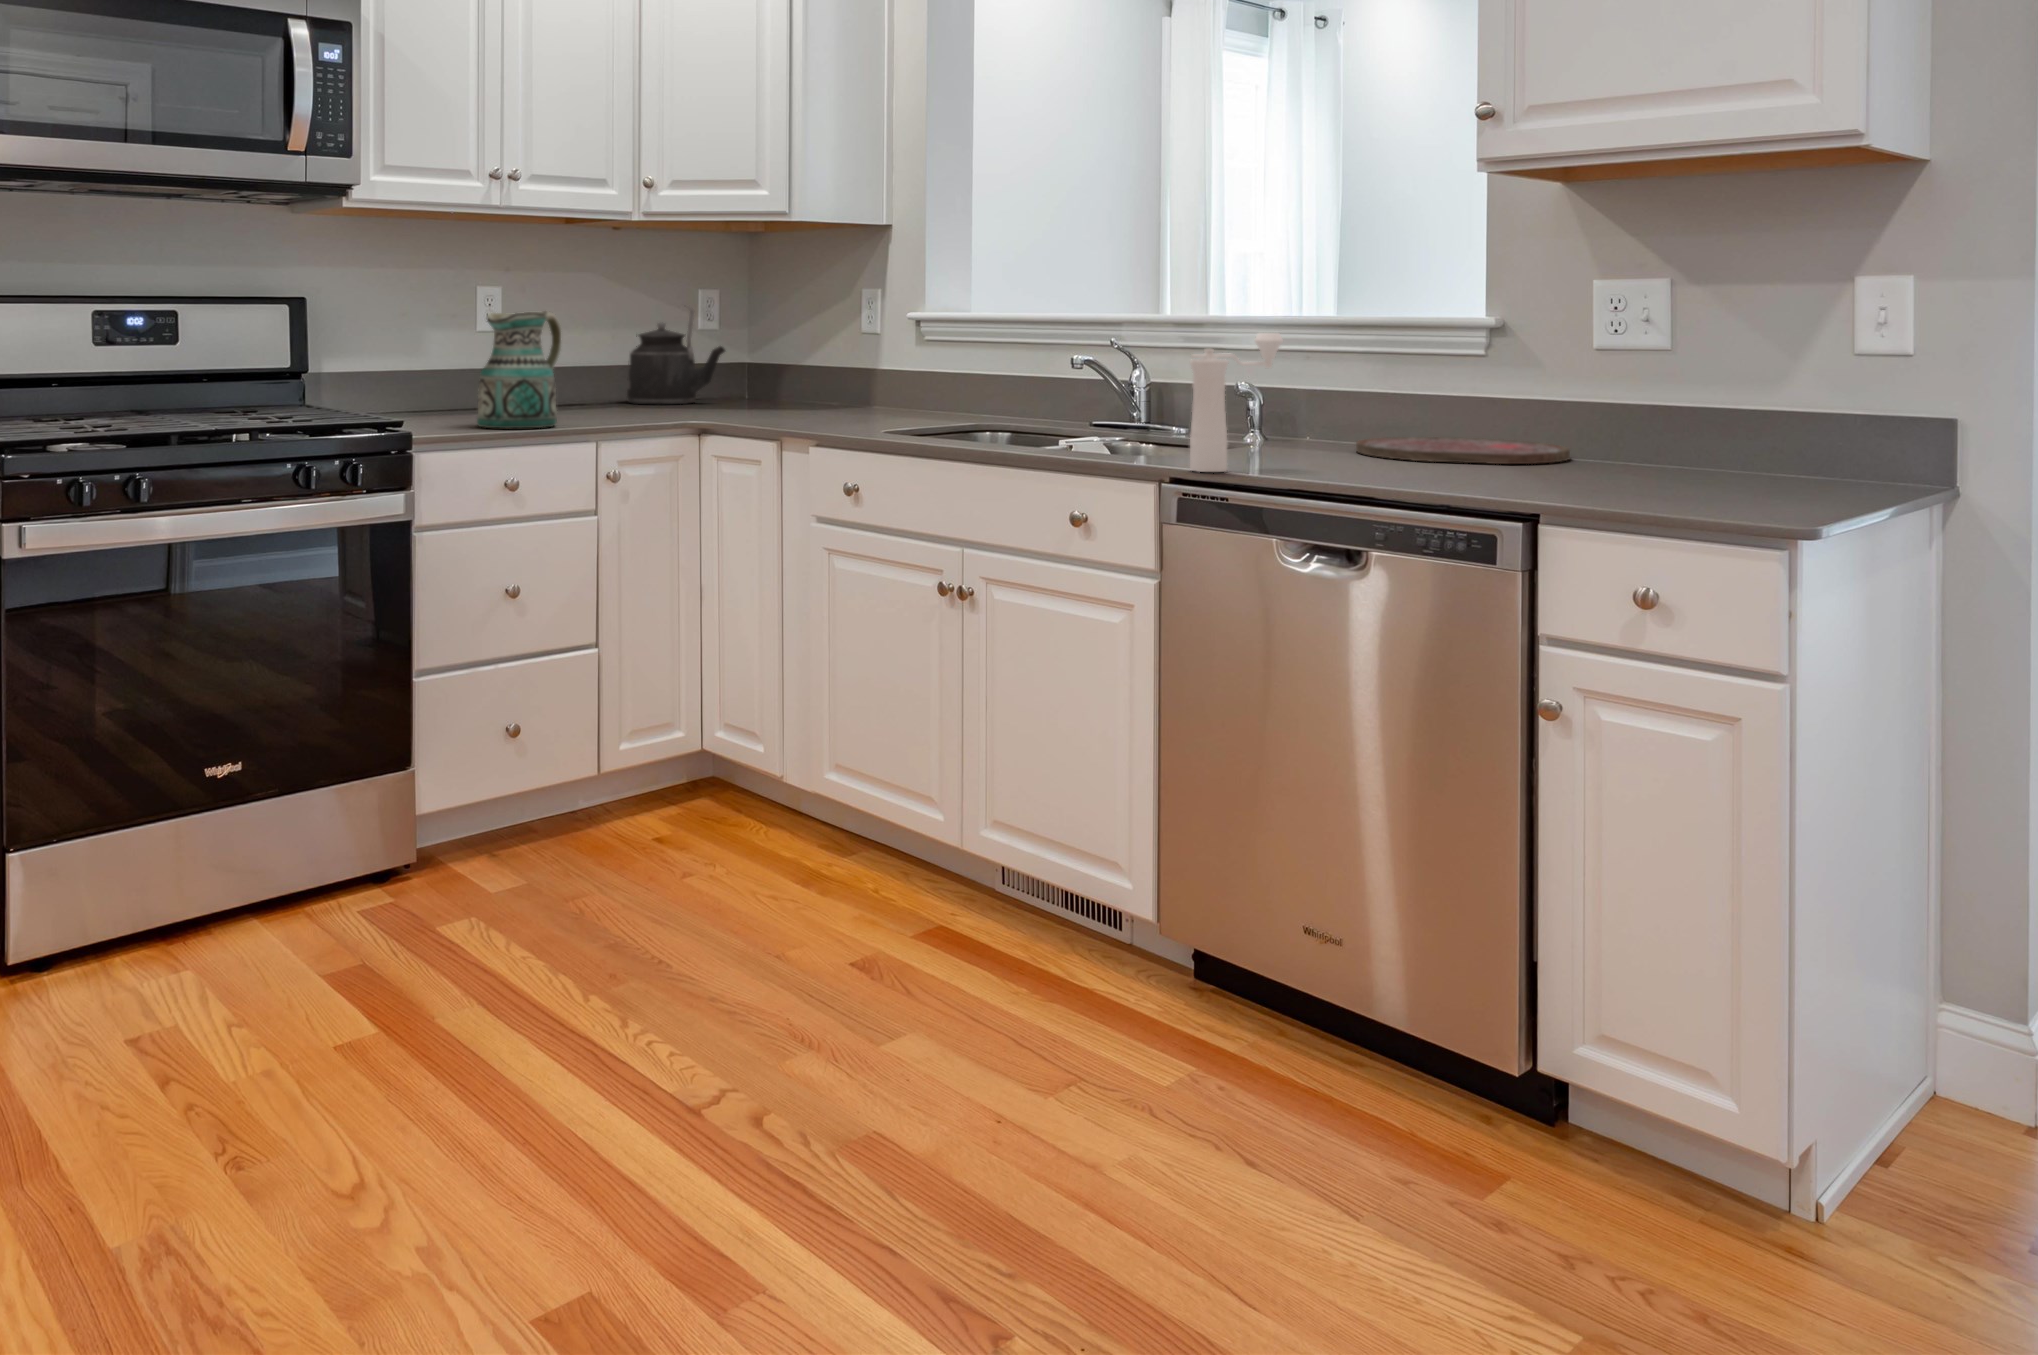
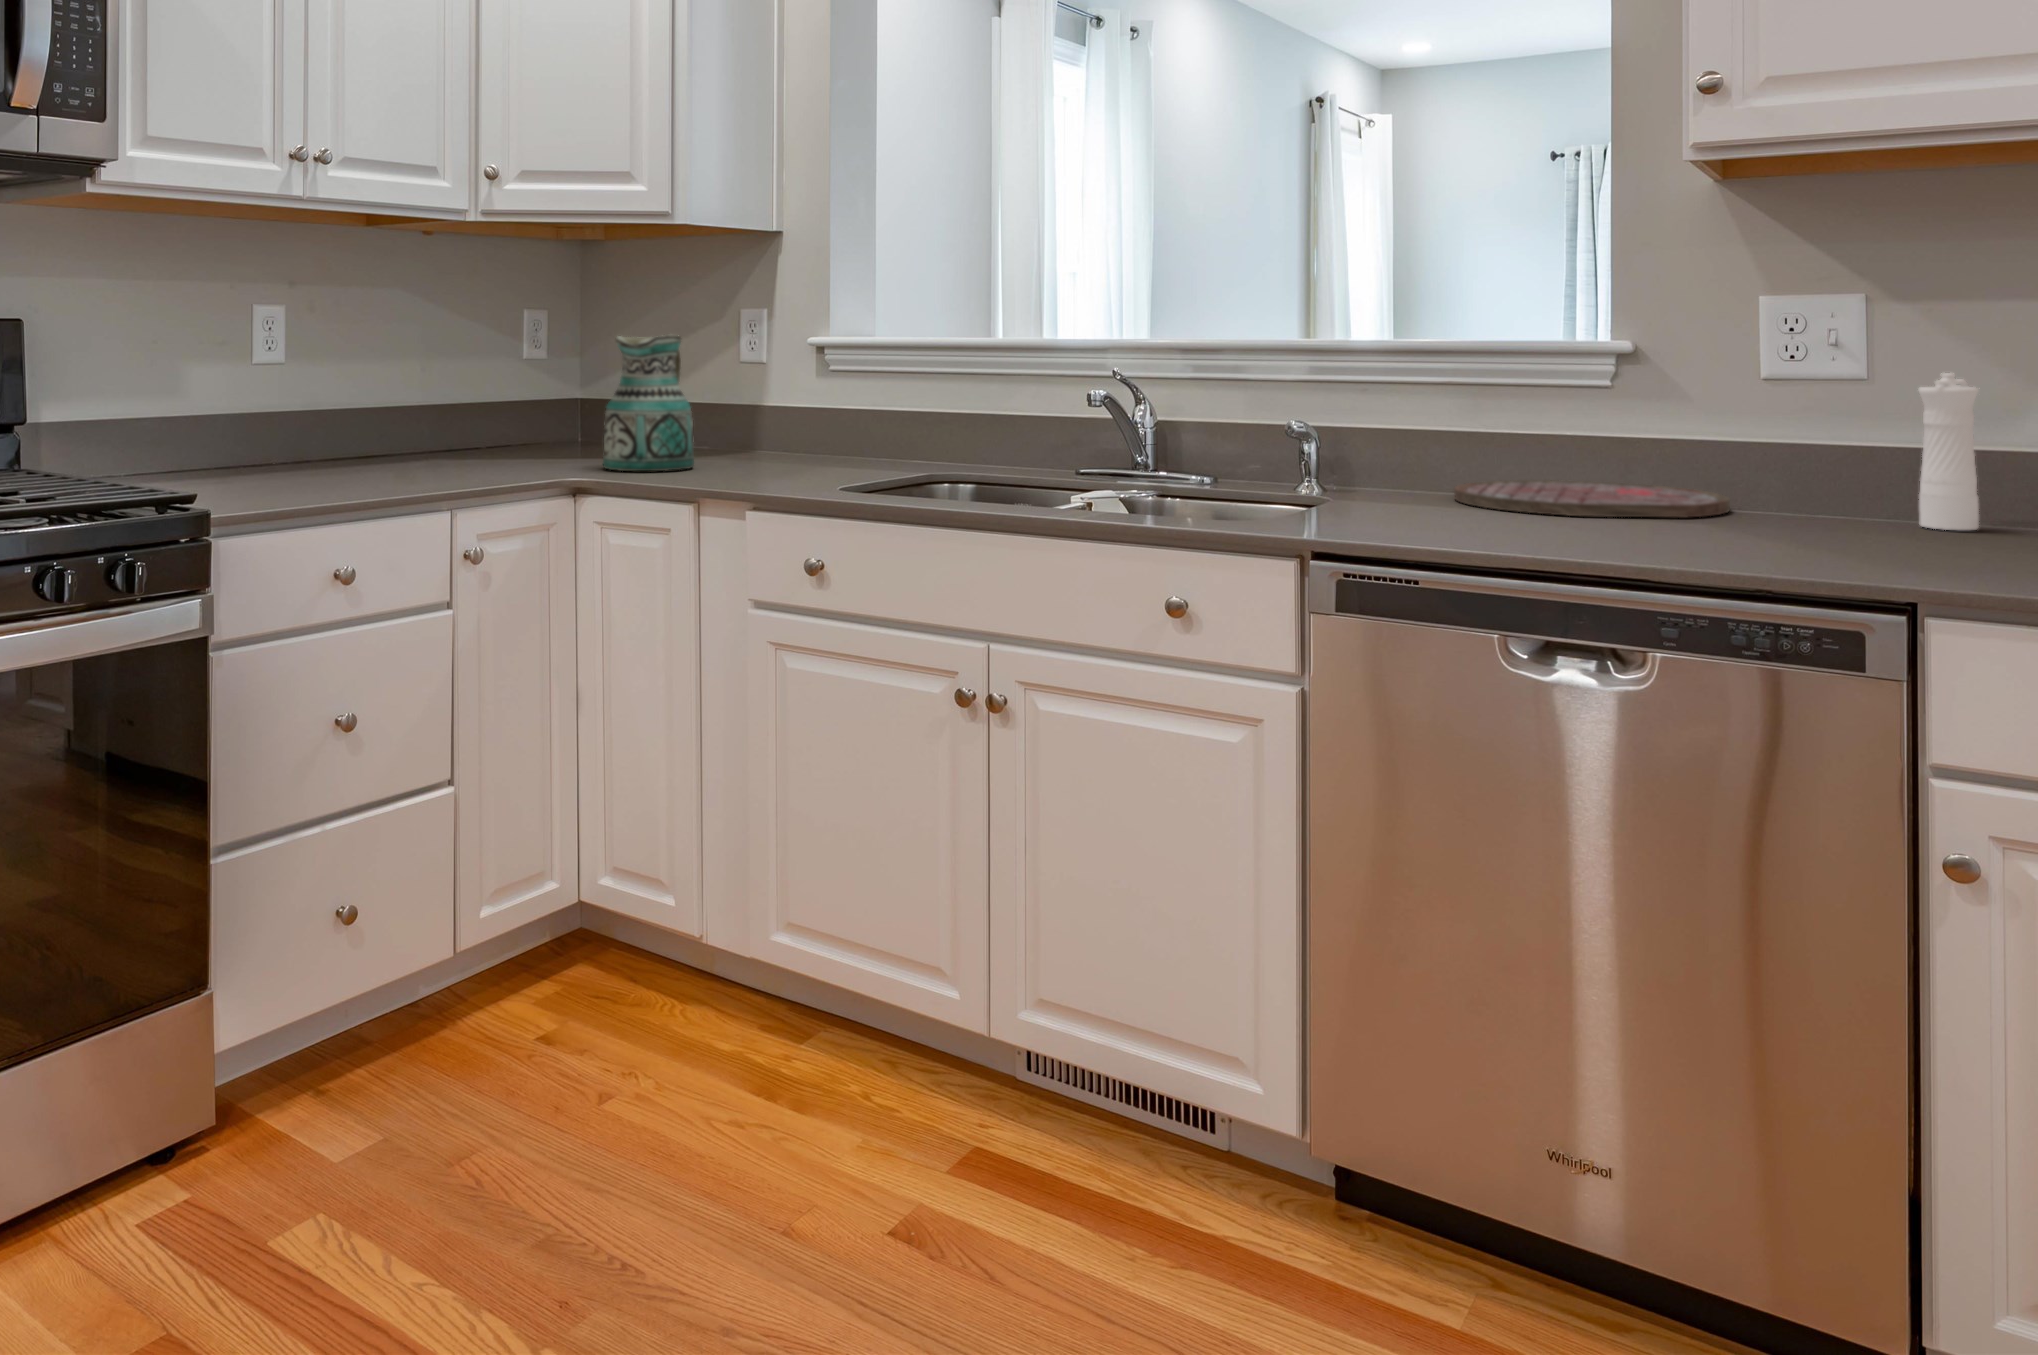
kettle: present [627,306,725,404] -> none [437,329,566,453]
ceramic pitcher: present [477,311,562,429] -> present [603,334,694,471]
pepper mill: present [1190,333,1283,472] -> present [1919,373,1980,531]

